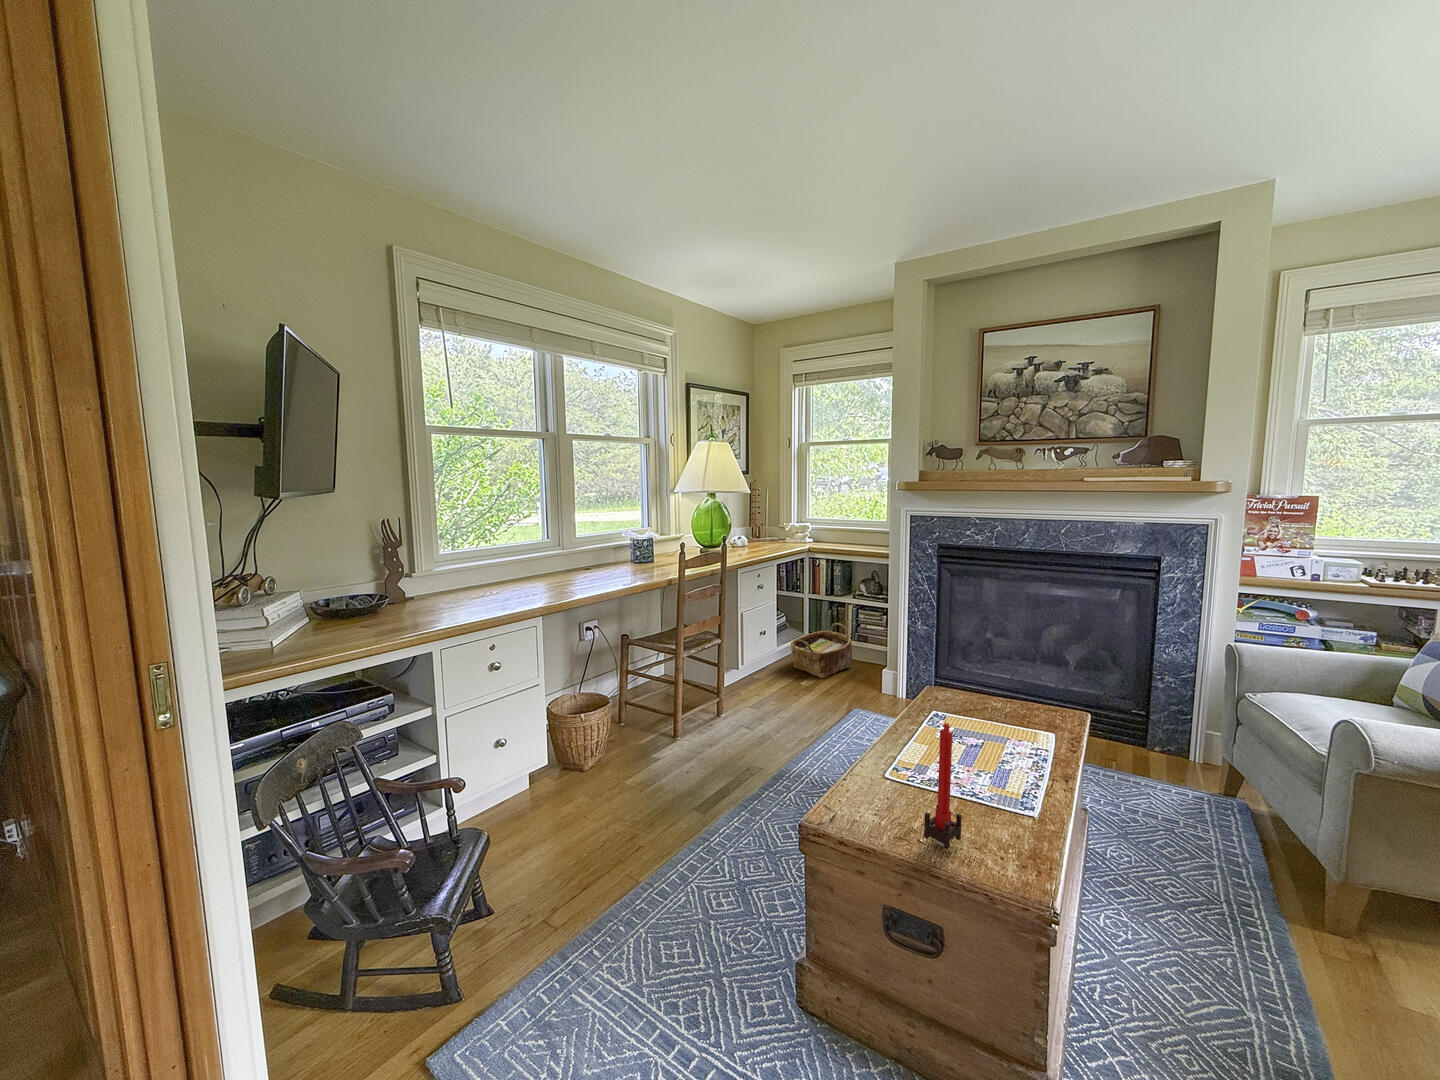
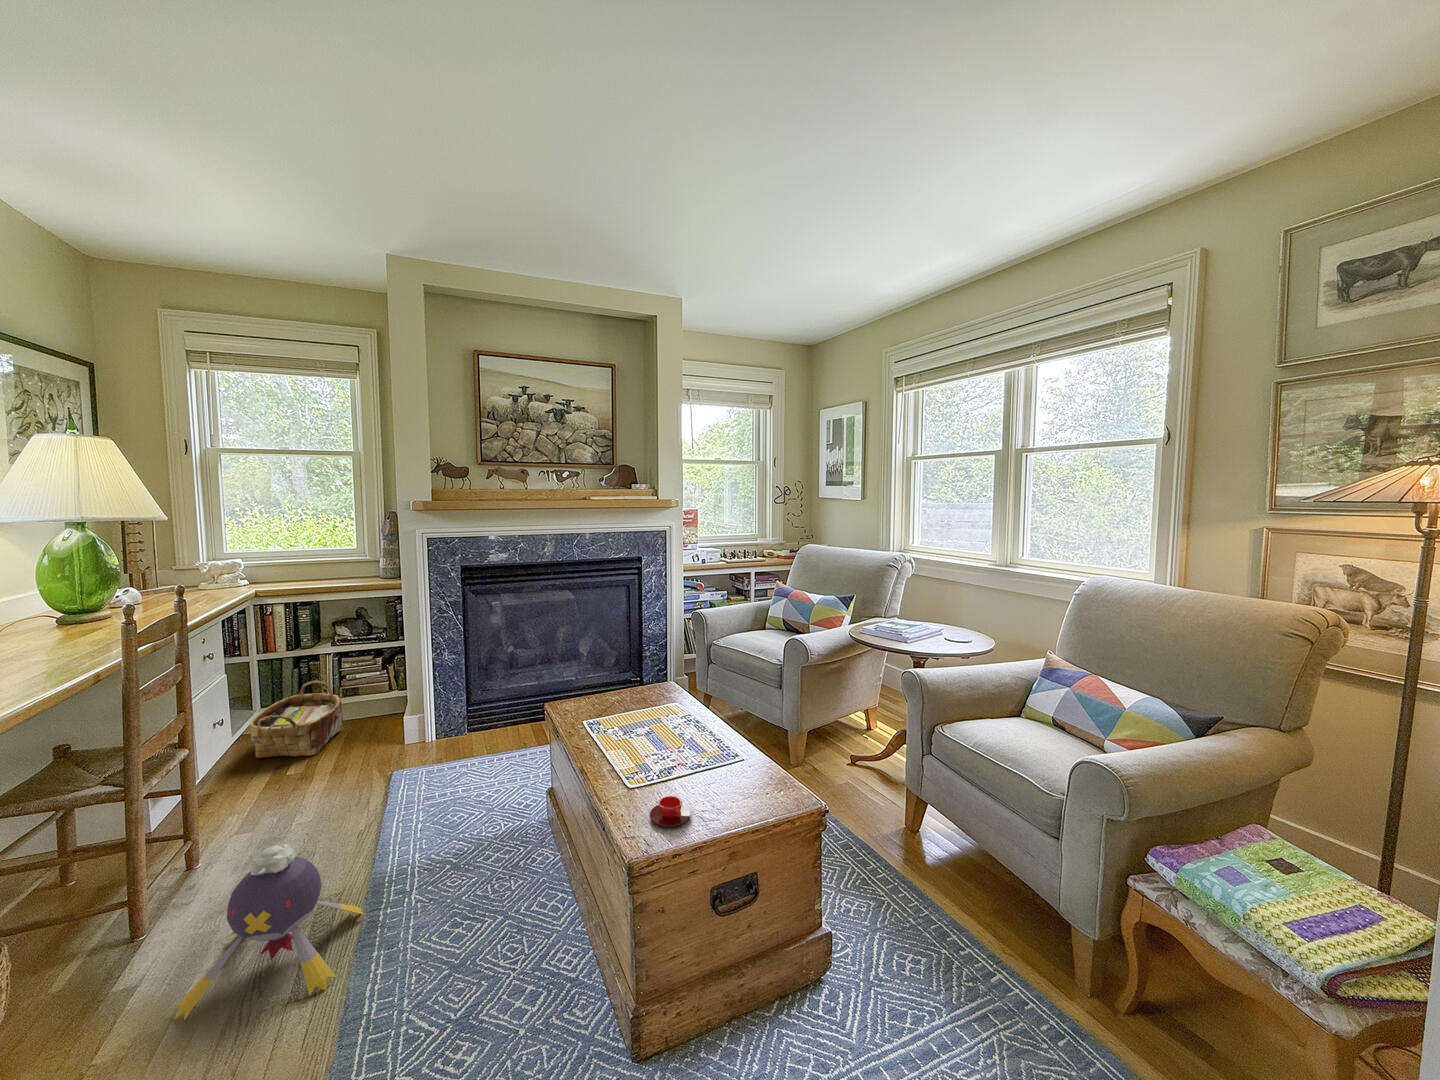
plush toy: none [657,712,760,816] -> present [175,844,364,1019]
candle: present [924,723,962,849] -> none [721,698,747,807]
teacup: none [853,795,896,826] -> present [650,796,690,826]

